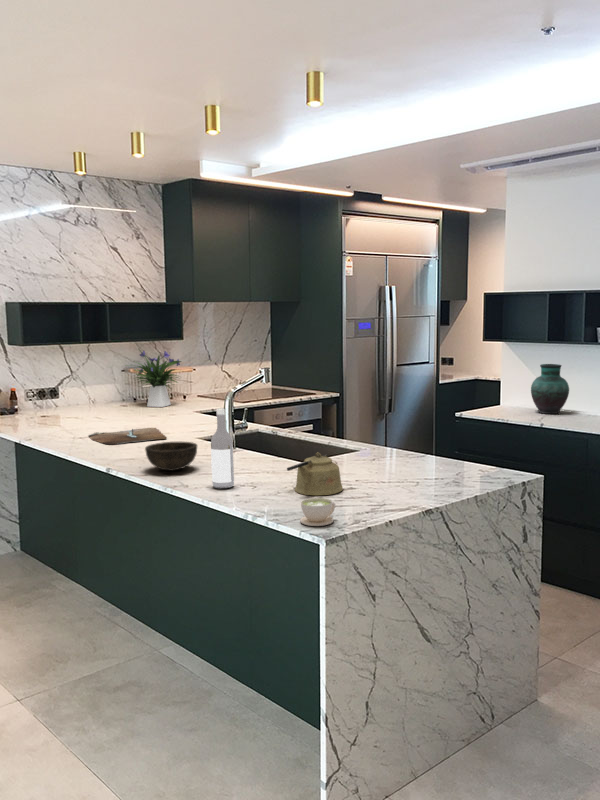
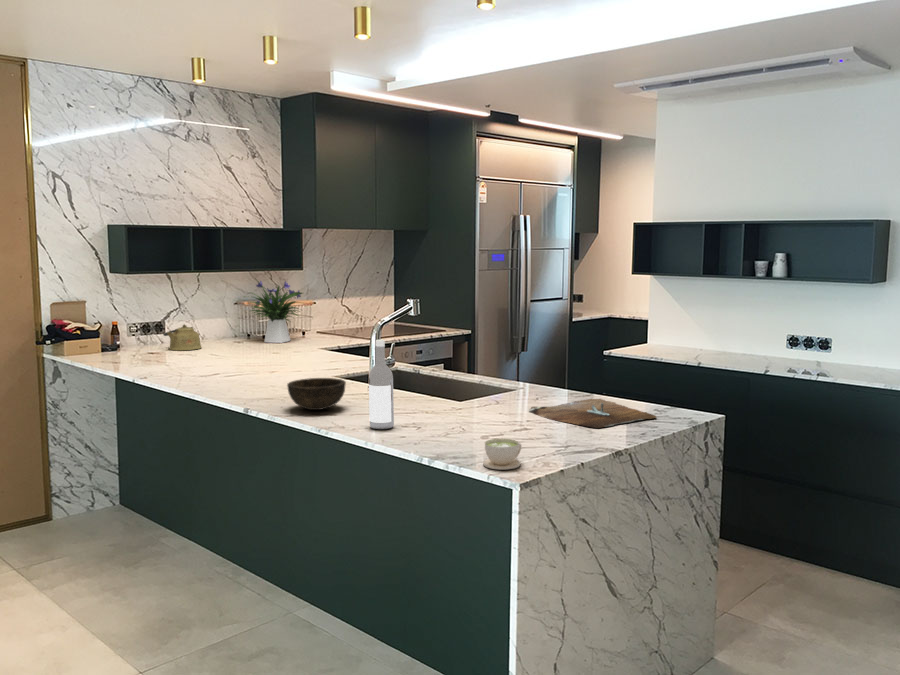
vase: present [531,364,569,414] -> none [681,299,721,352]
cutting board: present [88,428,166,445] -> present [529,399,656,428]
kettle: present [287,452,343,495] -> present [163,324,201,350]

